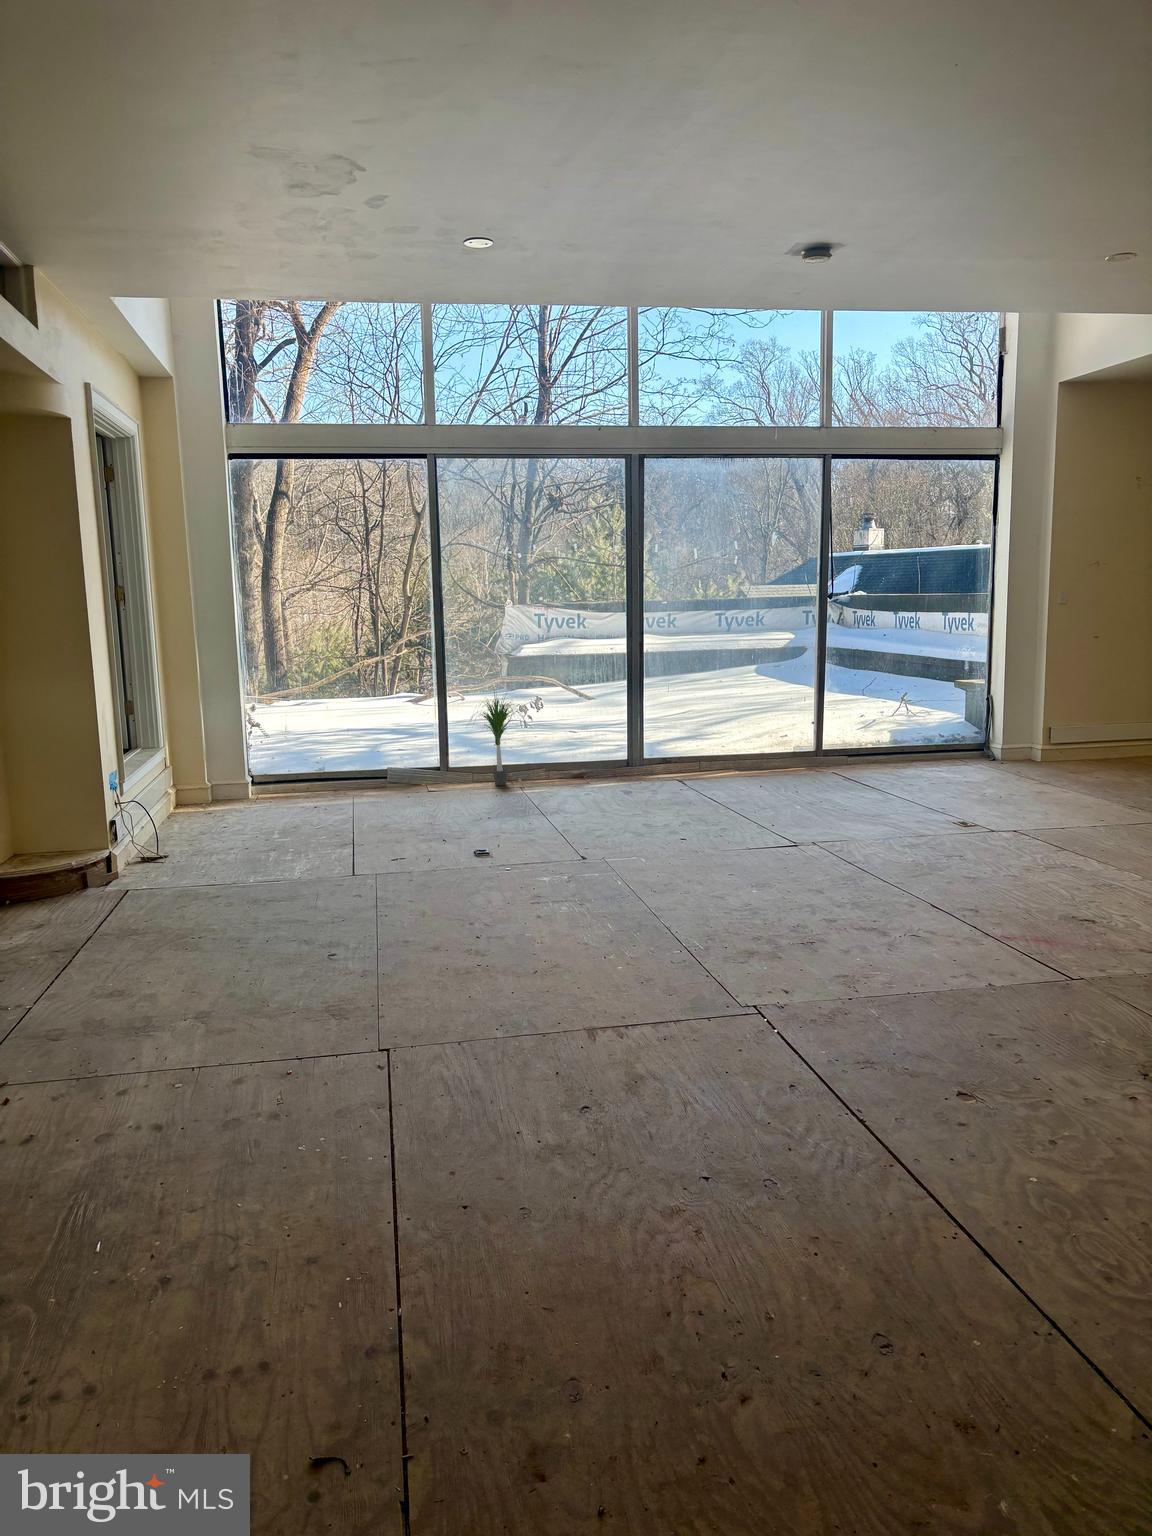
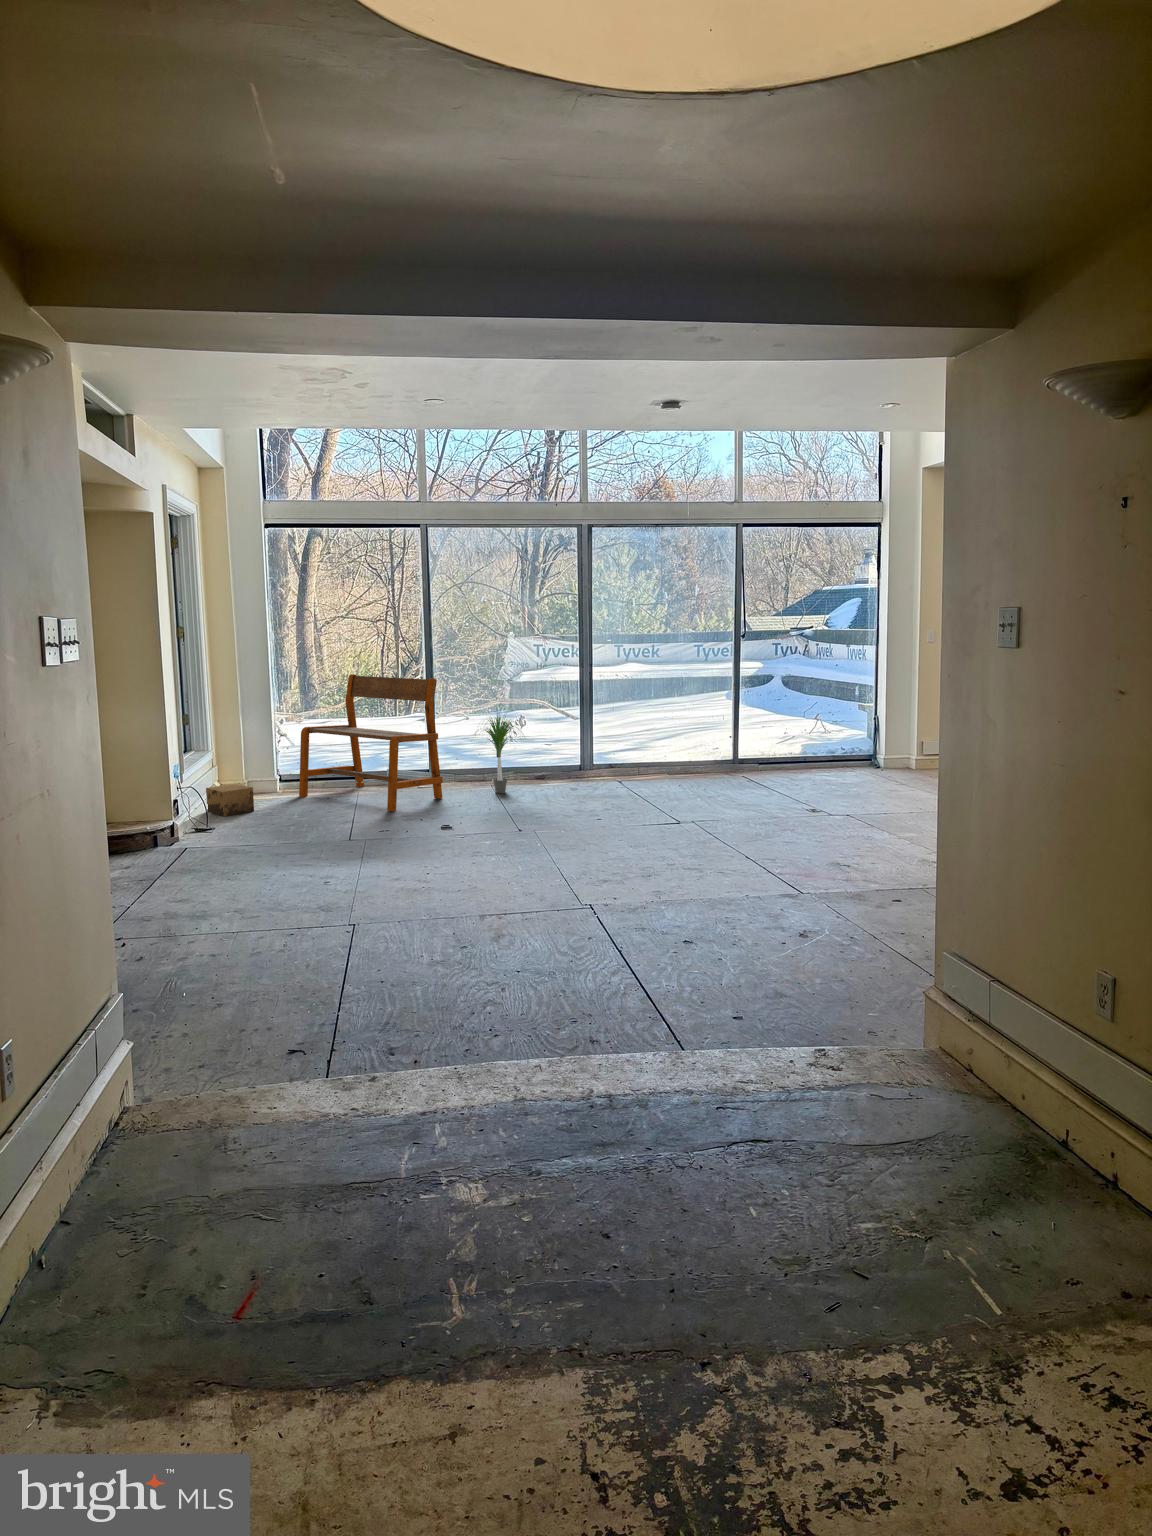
bench: none [276,656,436,808] -> present [299,674,443,812]
cardboard box: none [173,781,227,818] -> present [206,784,254,816]

